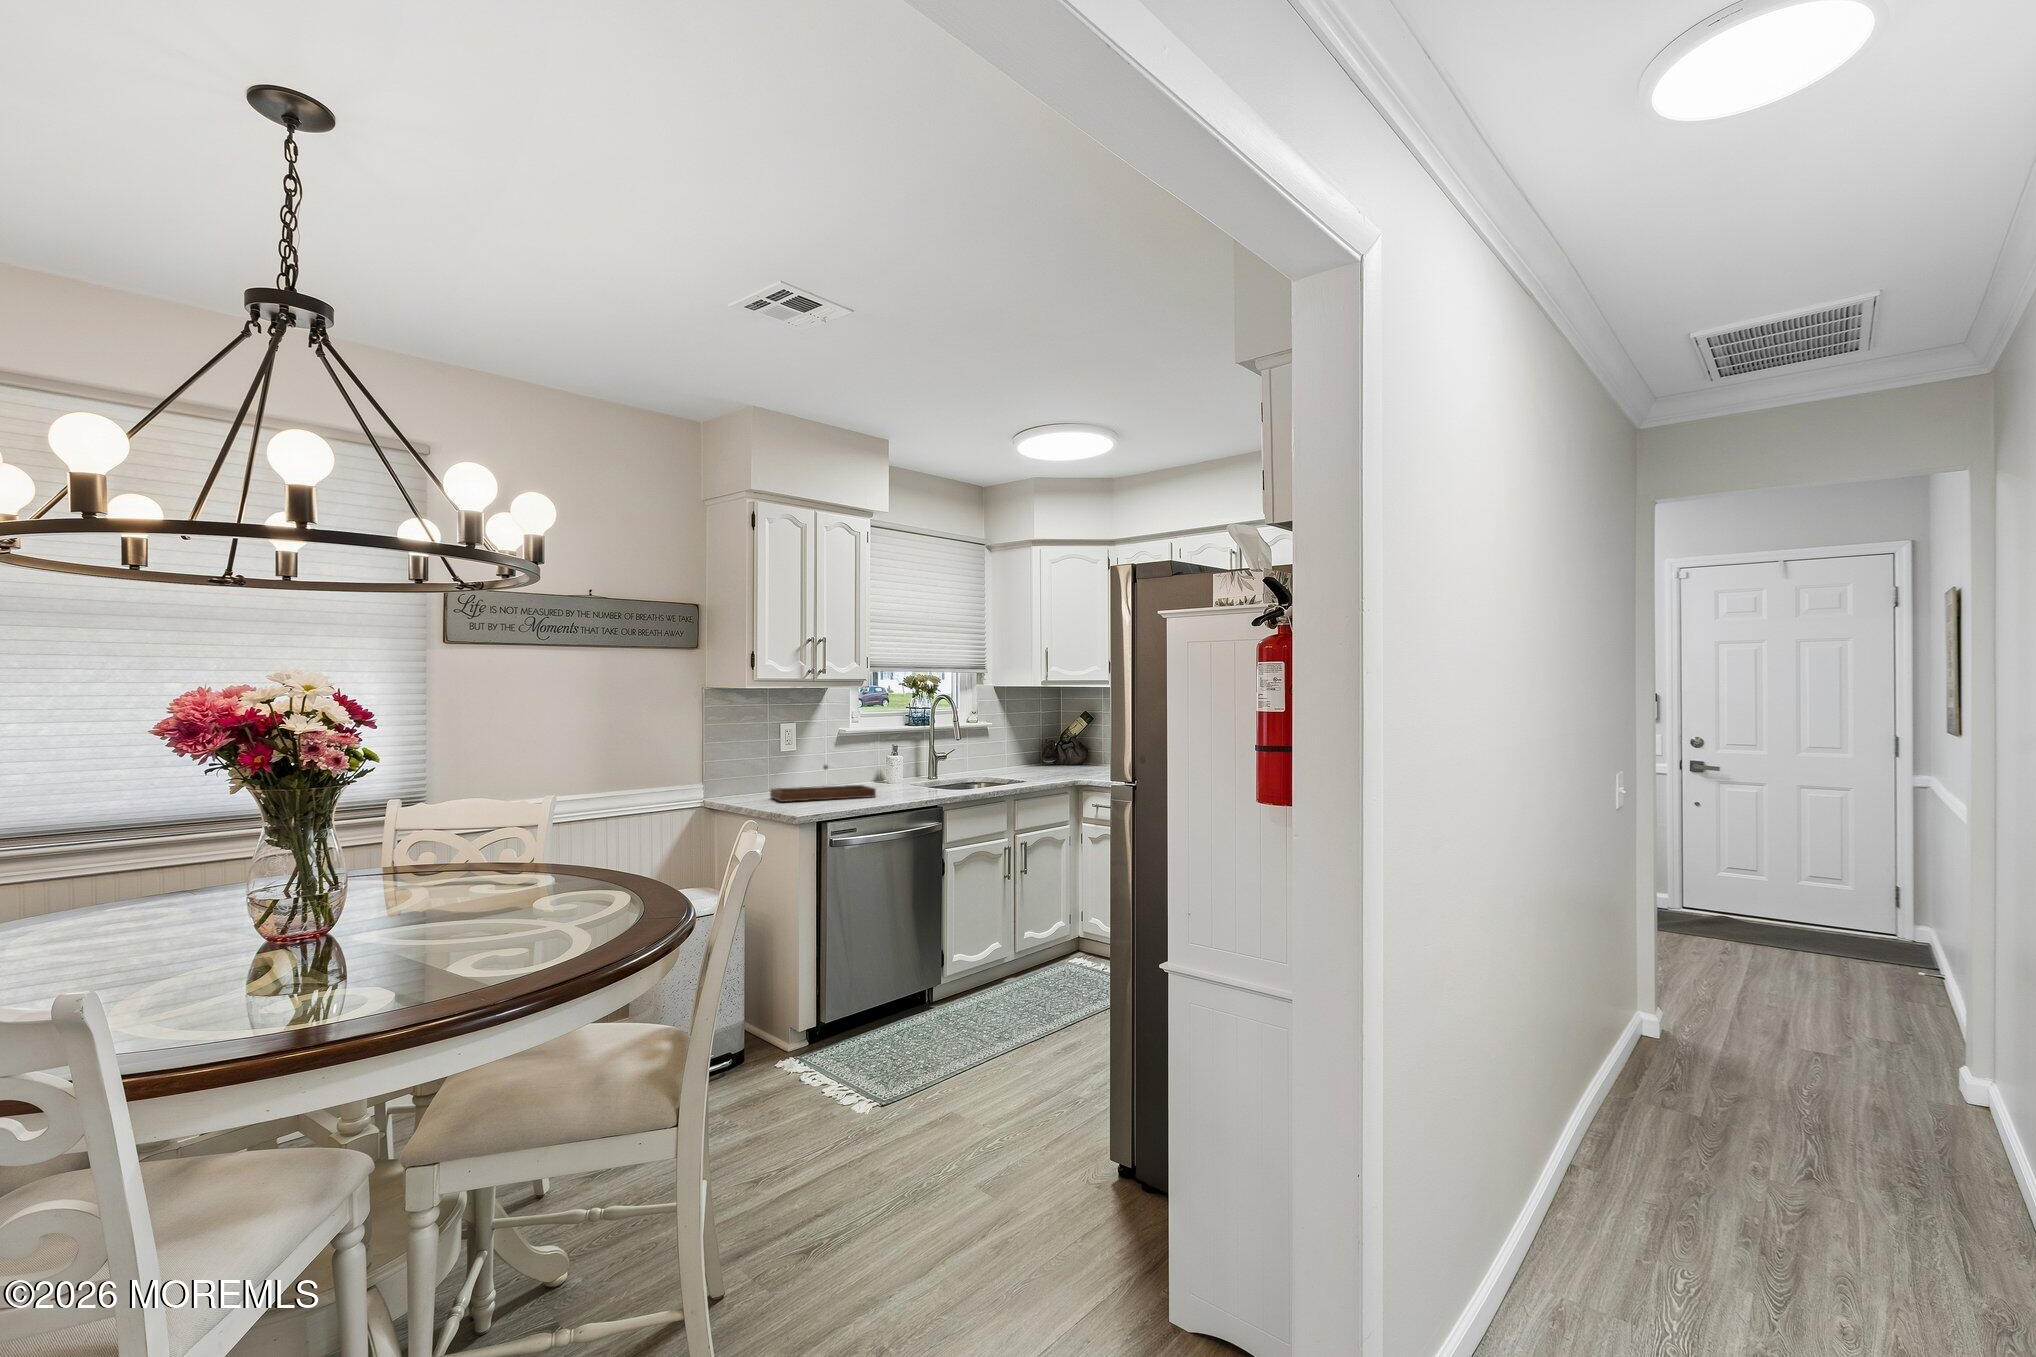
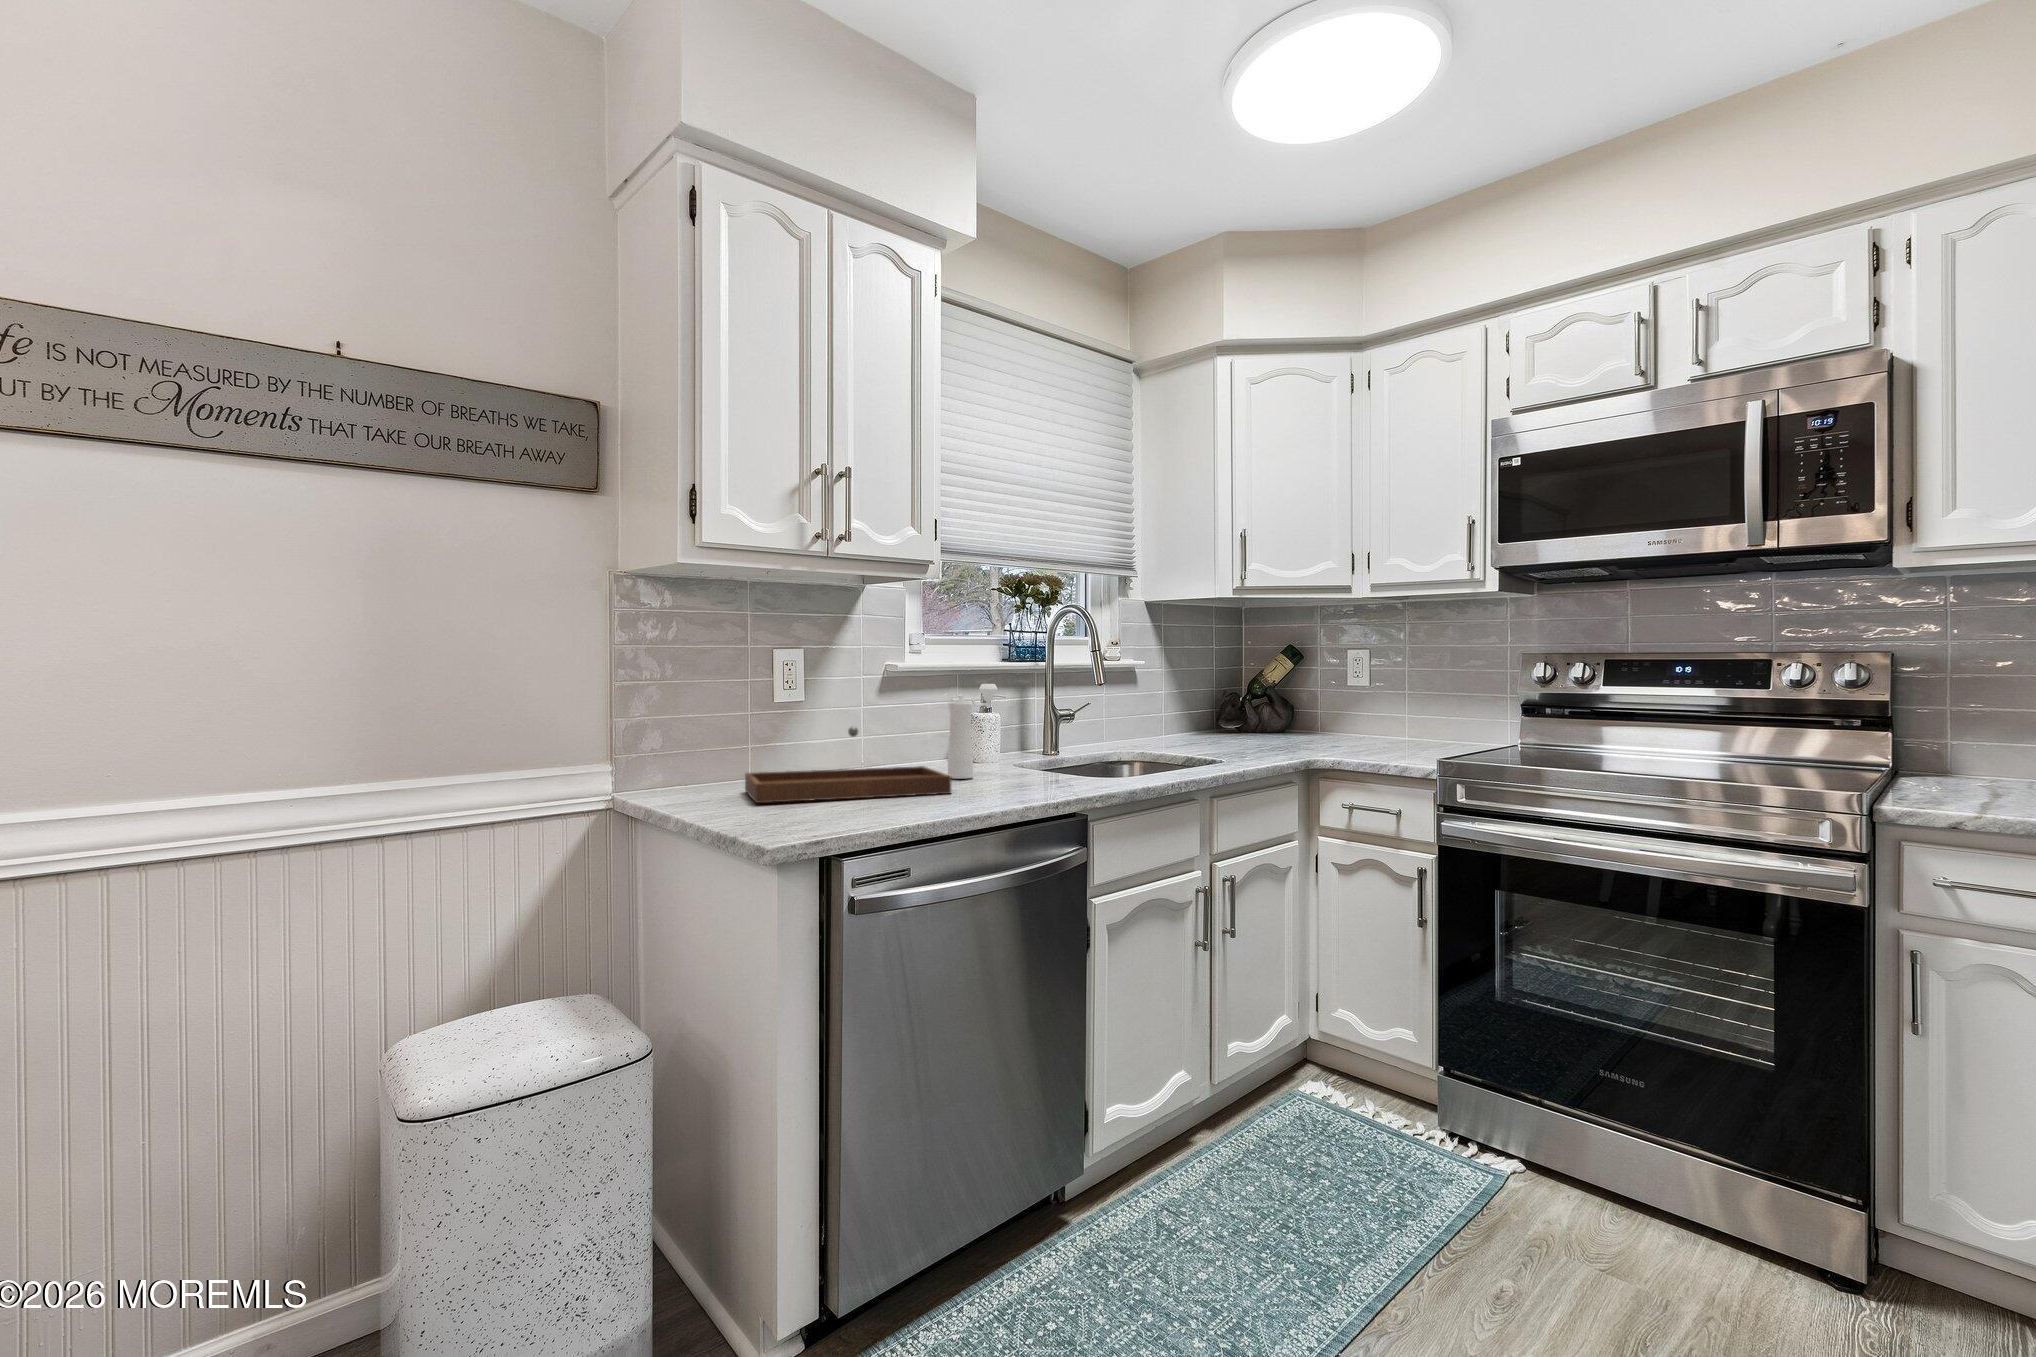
pepper mill: none [874,741,901,791] -> present [948,684,998,779]

